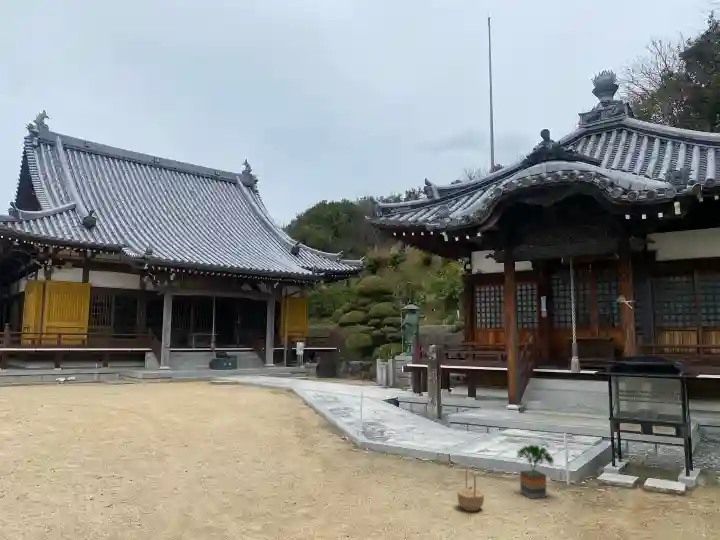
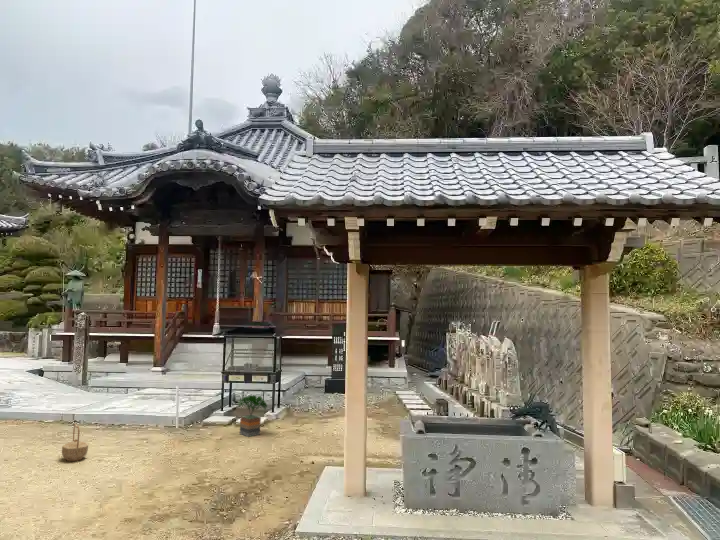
potted tree: present [517,445,554,499] -> present [239,395,267,437]

